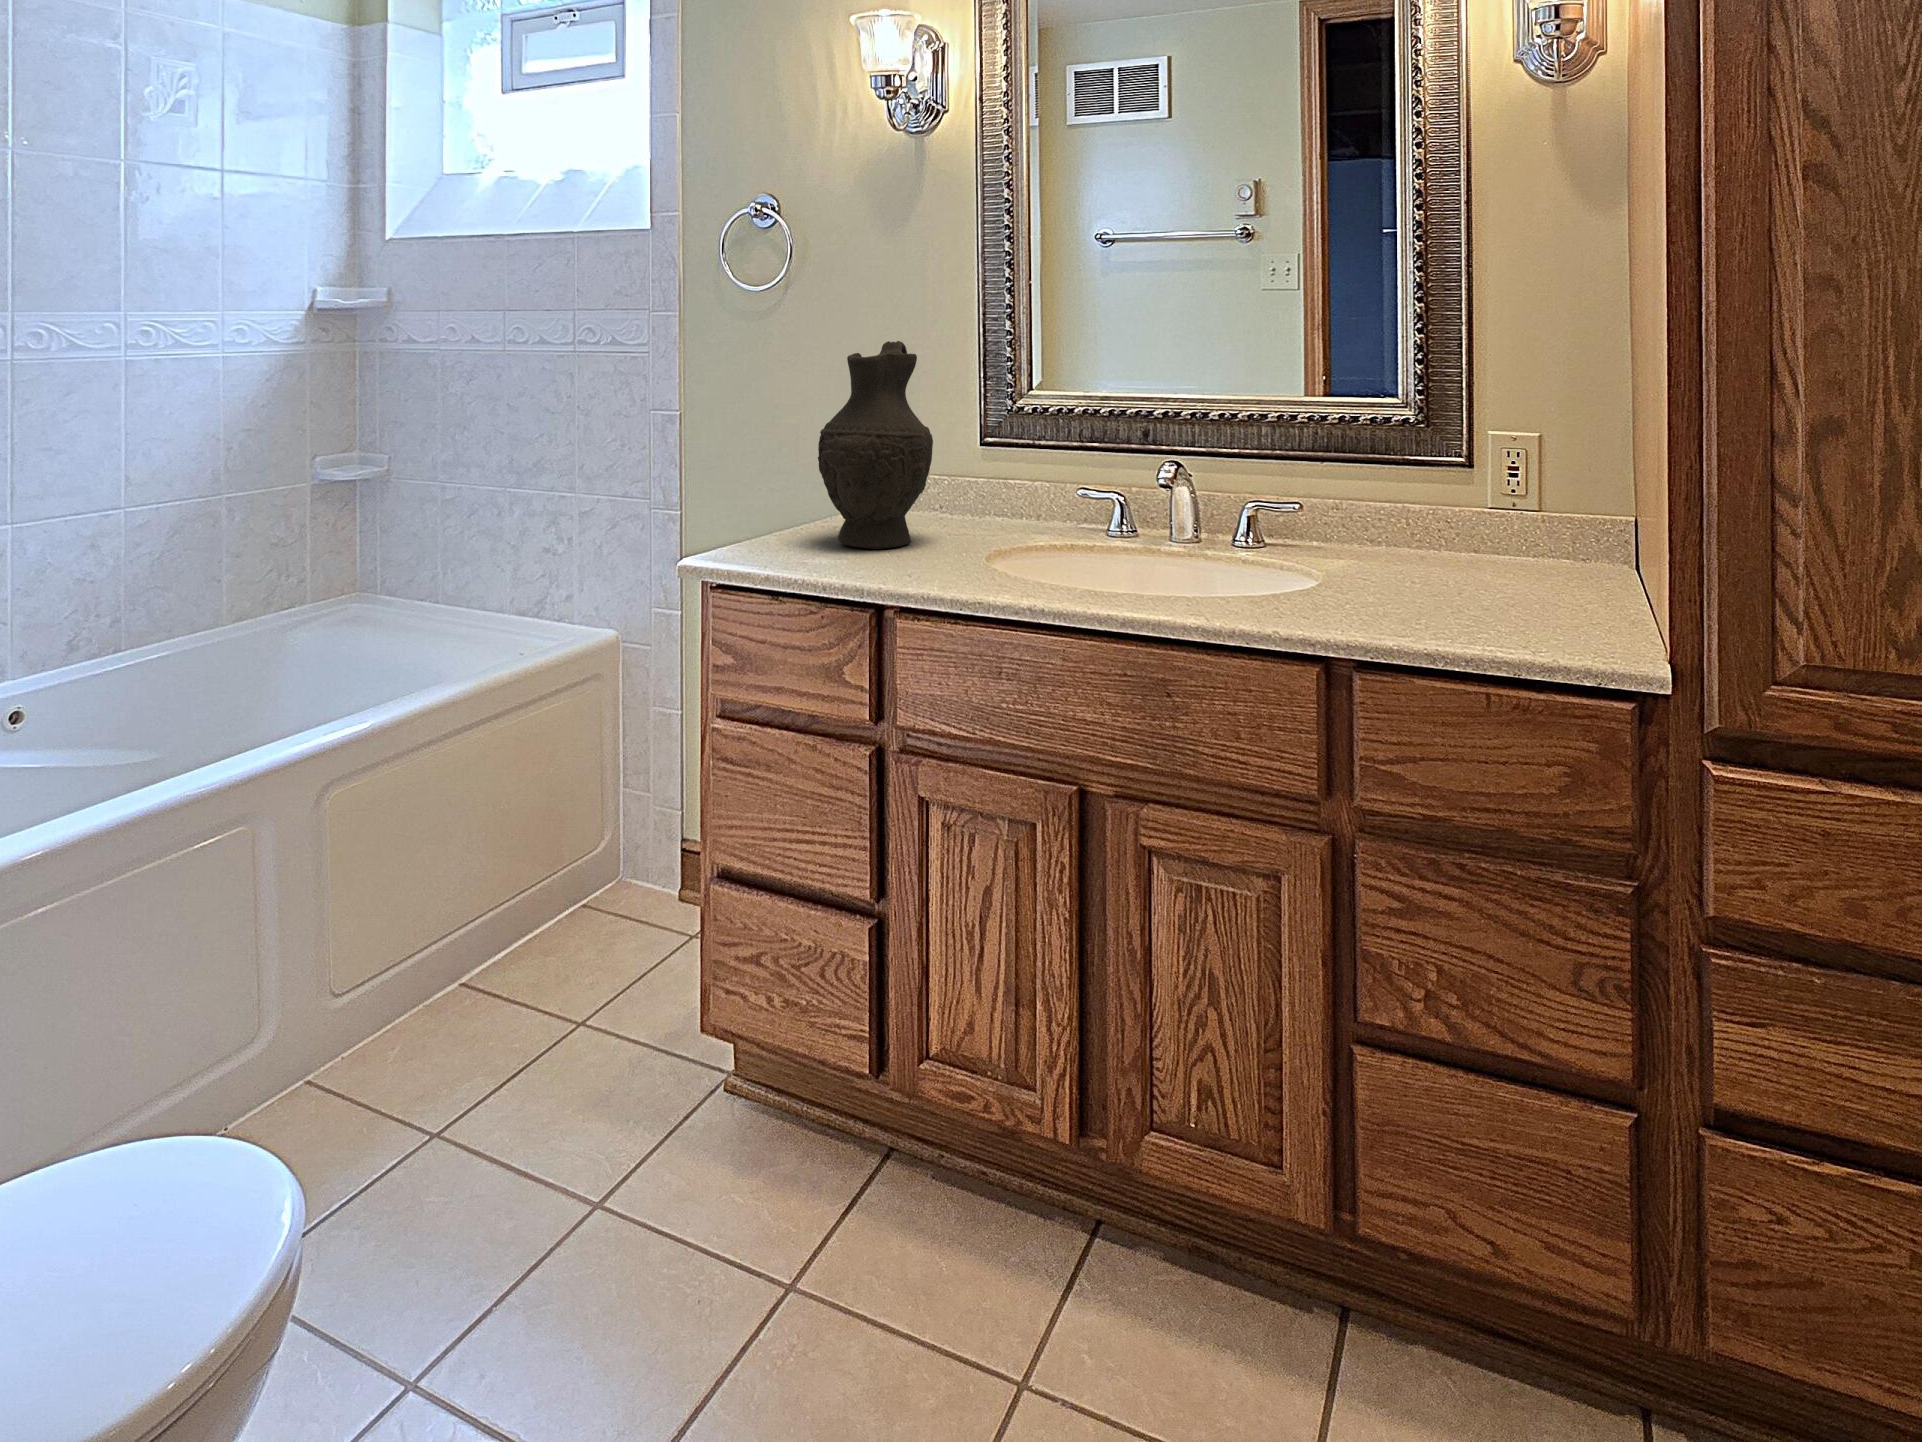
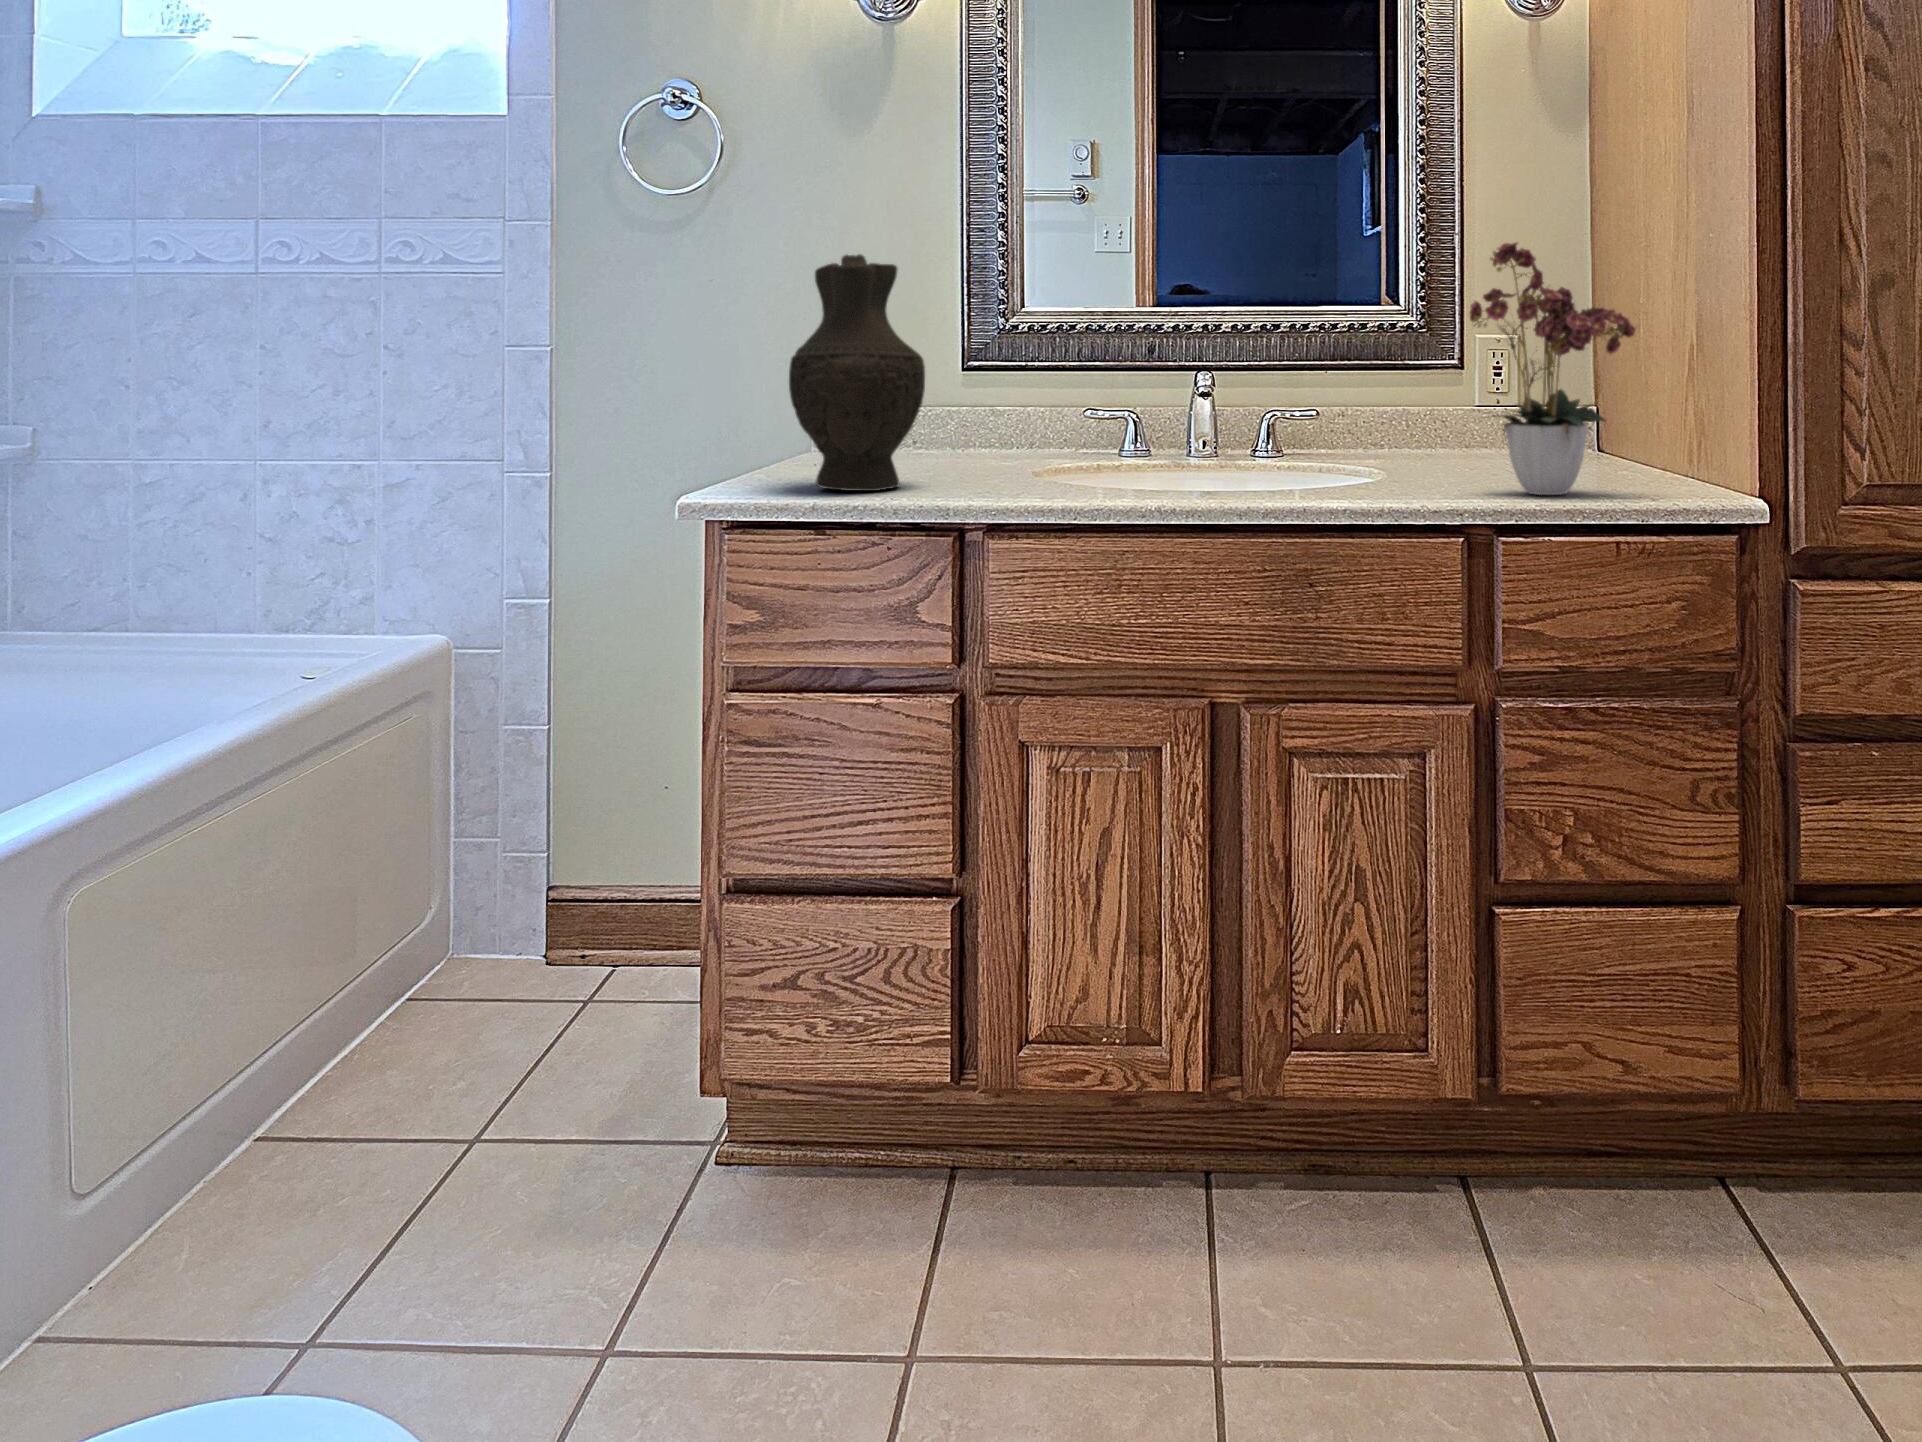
flower arrangement: none [1364,343,1563,625] -> present [1470,242,1636,495]

